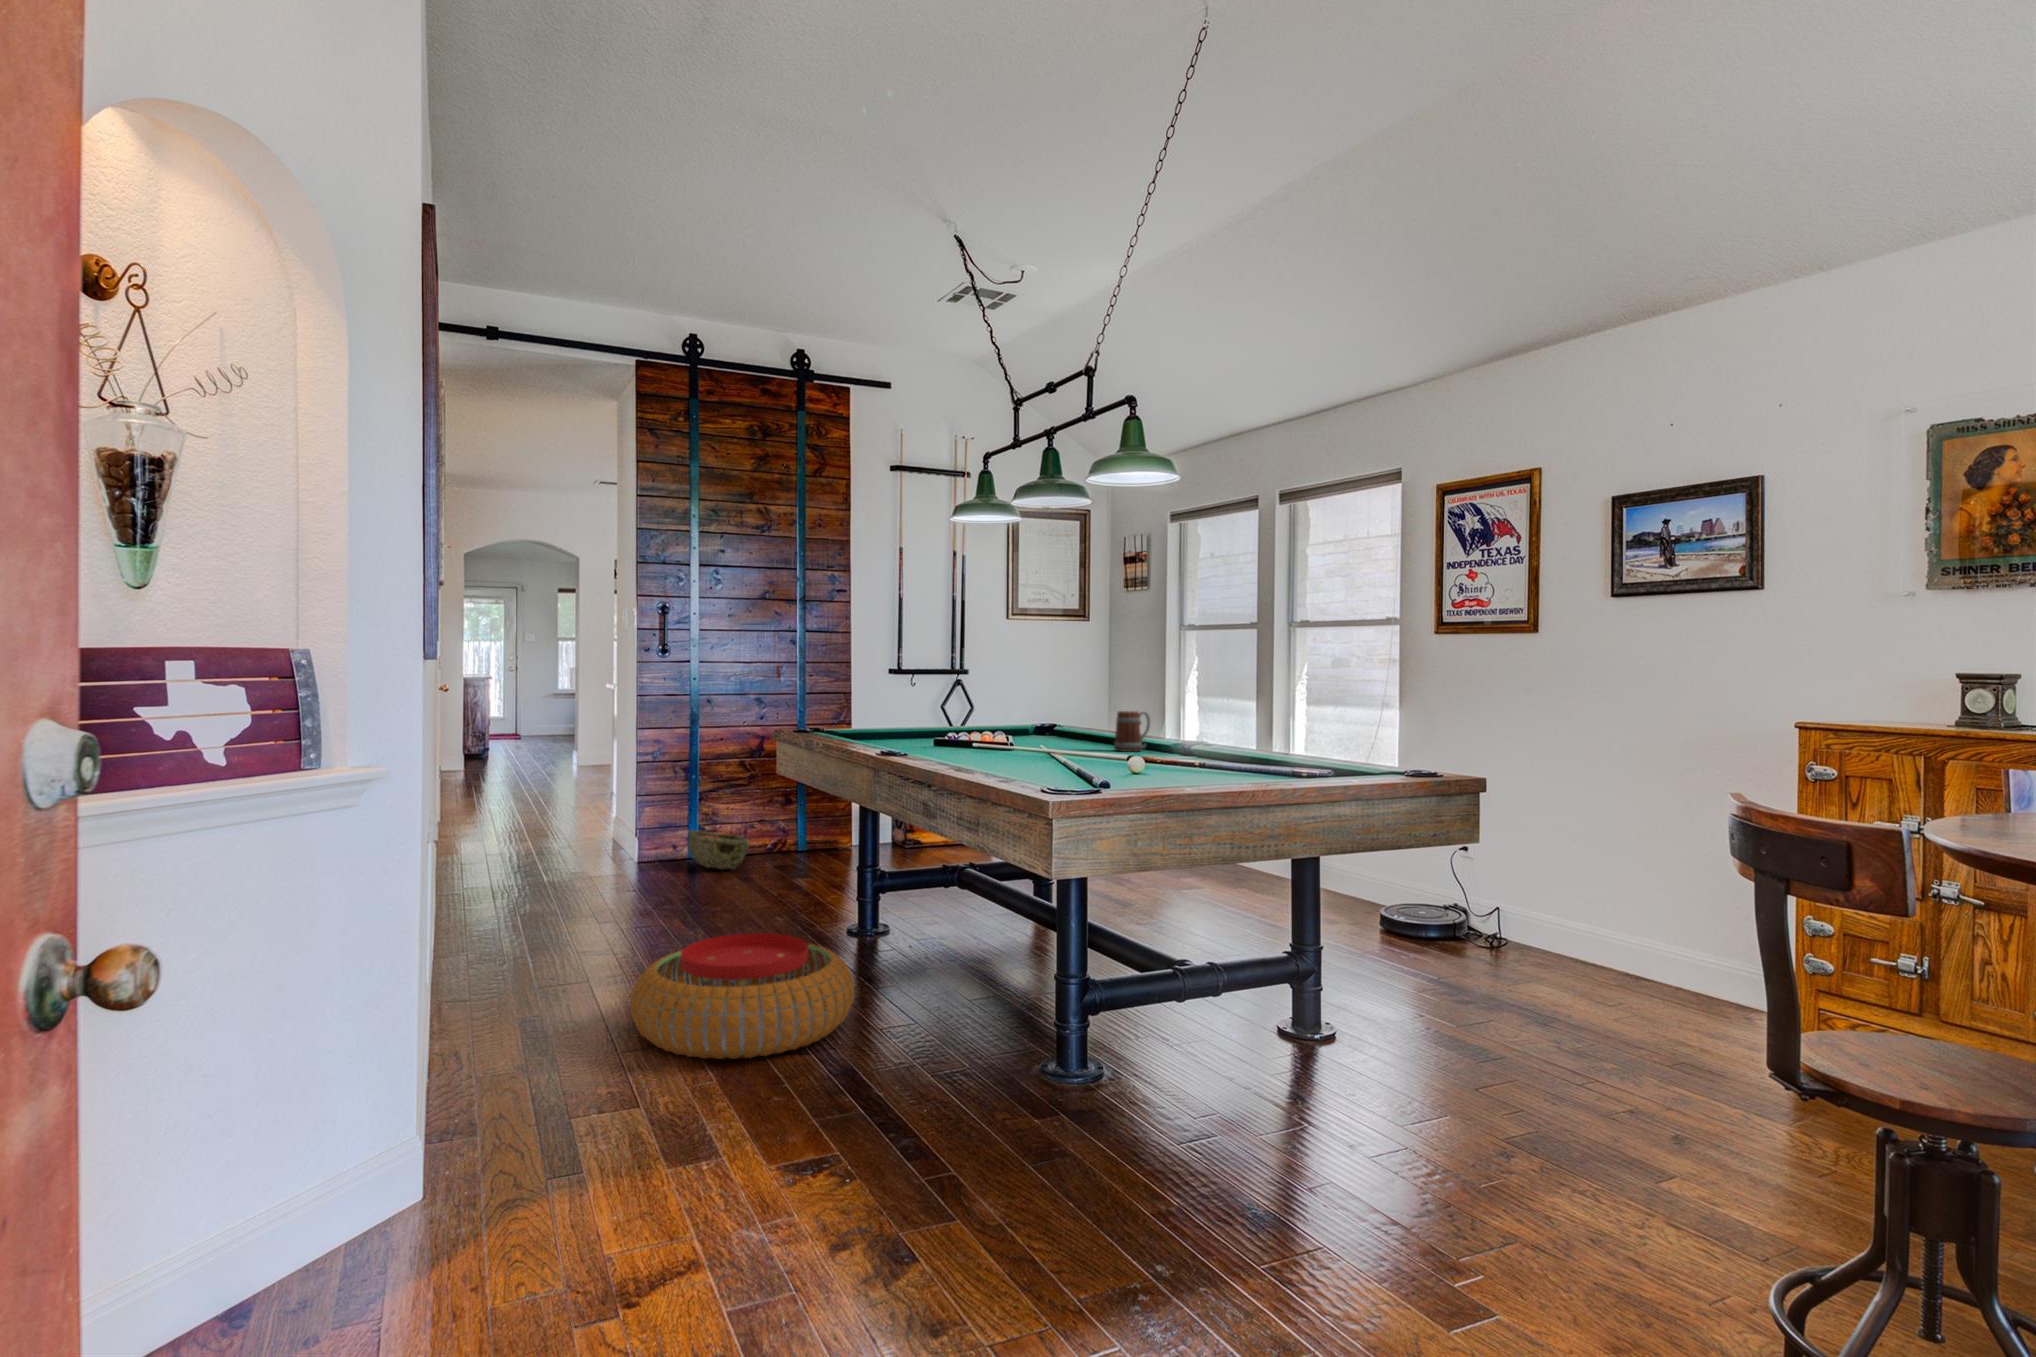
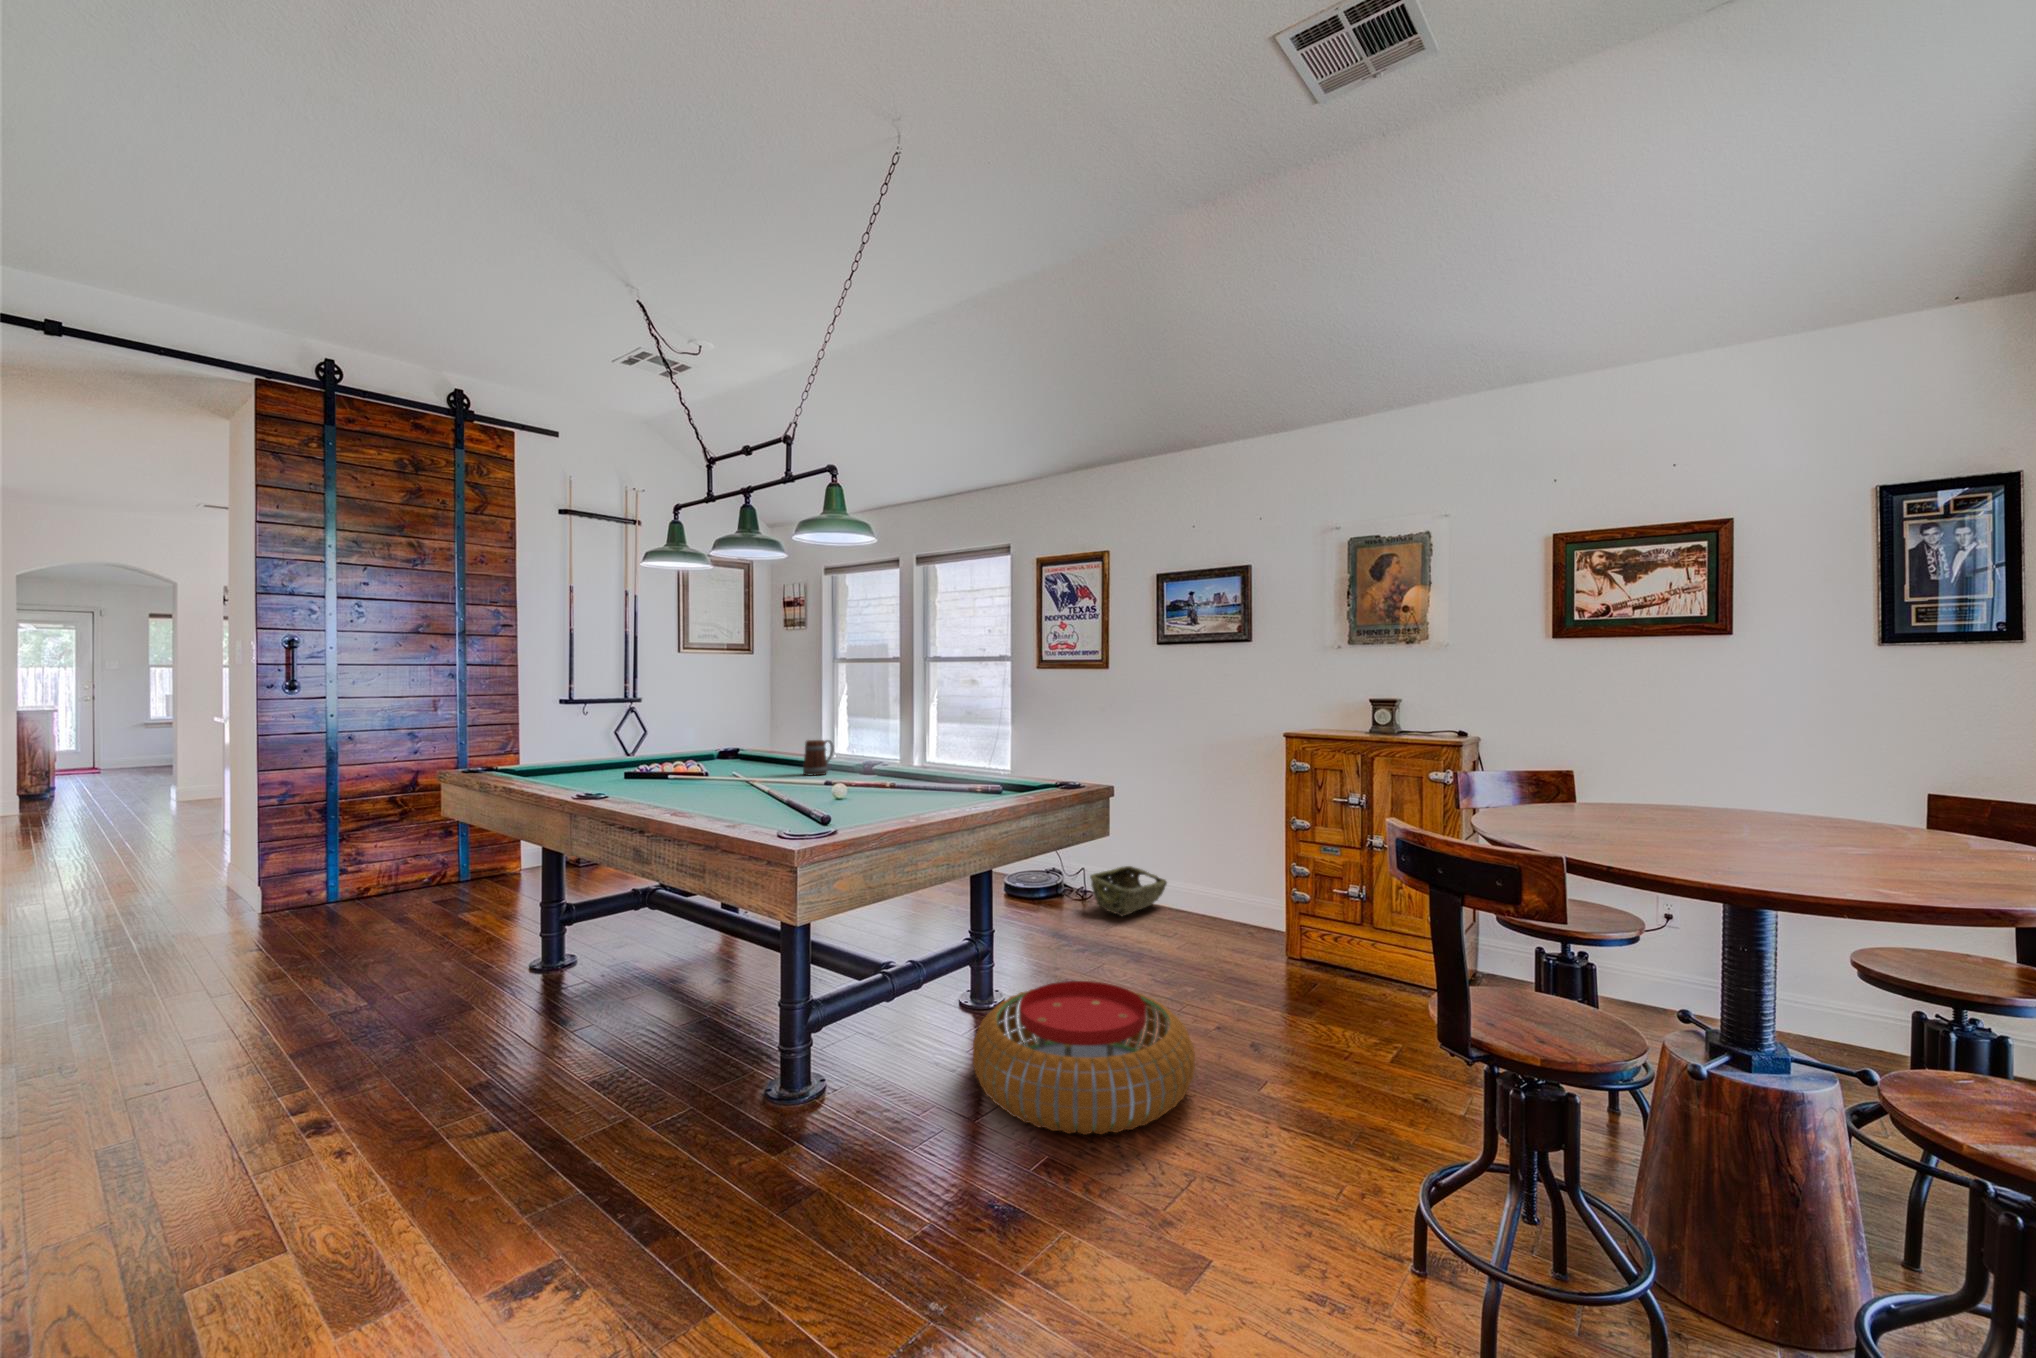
woven basket: present [688,830,750,869] -> present [1090,866,1167,916]
pouf: present [631,933,855,1059] -> present [973,981,1195,1135]

